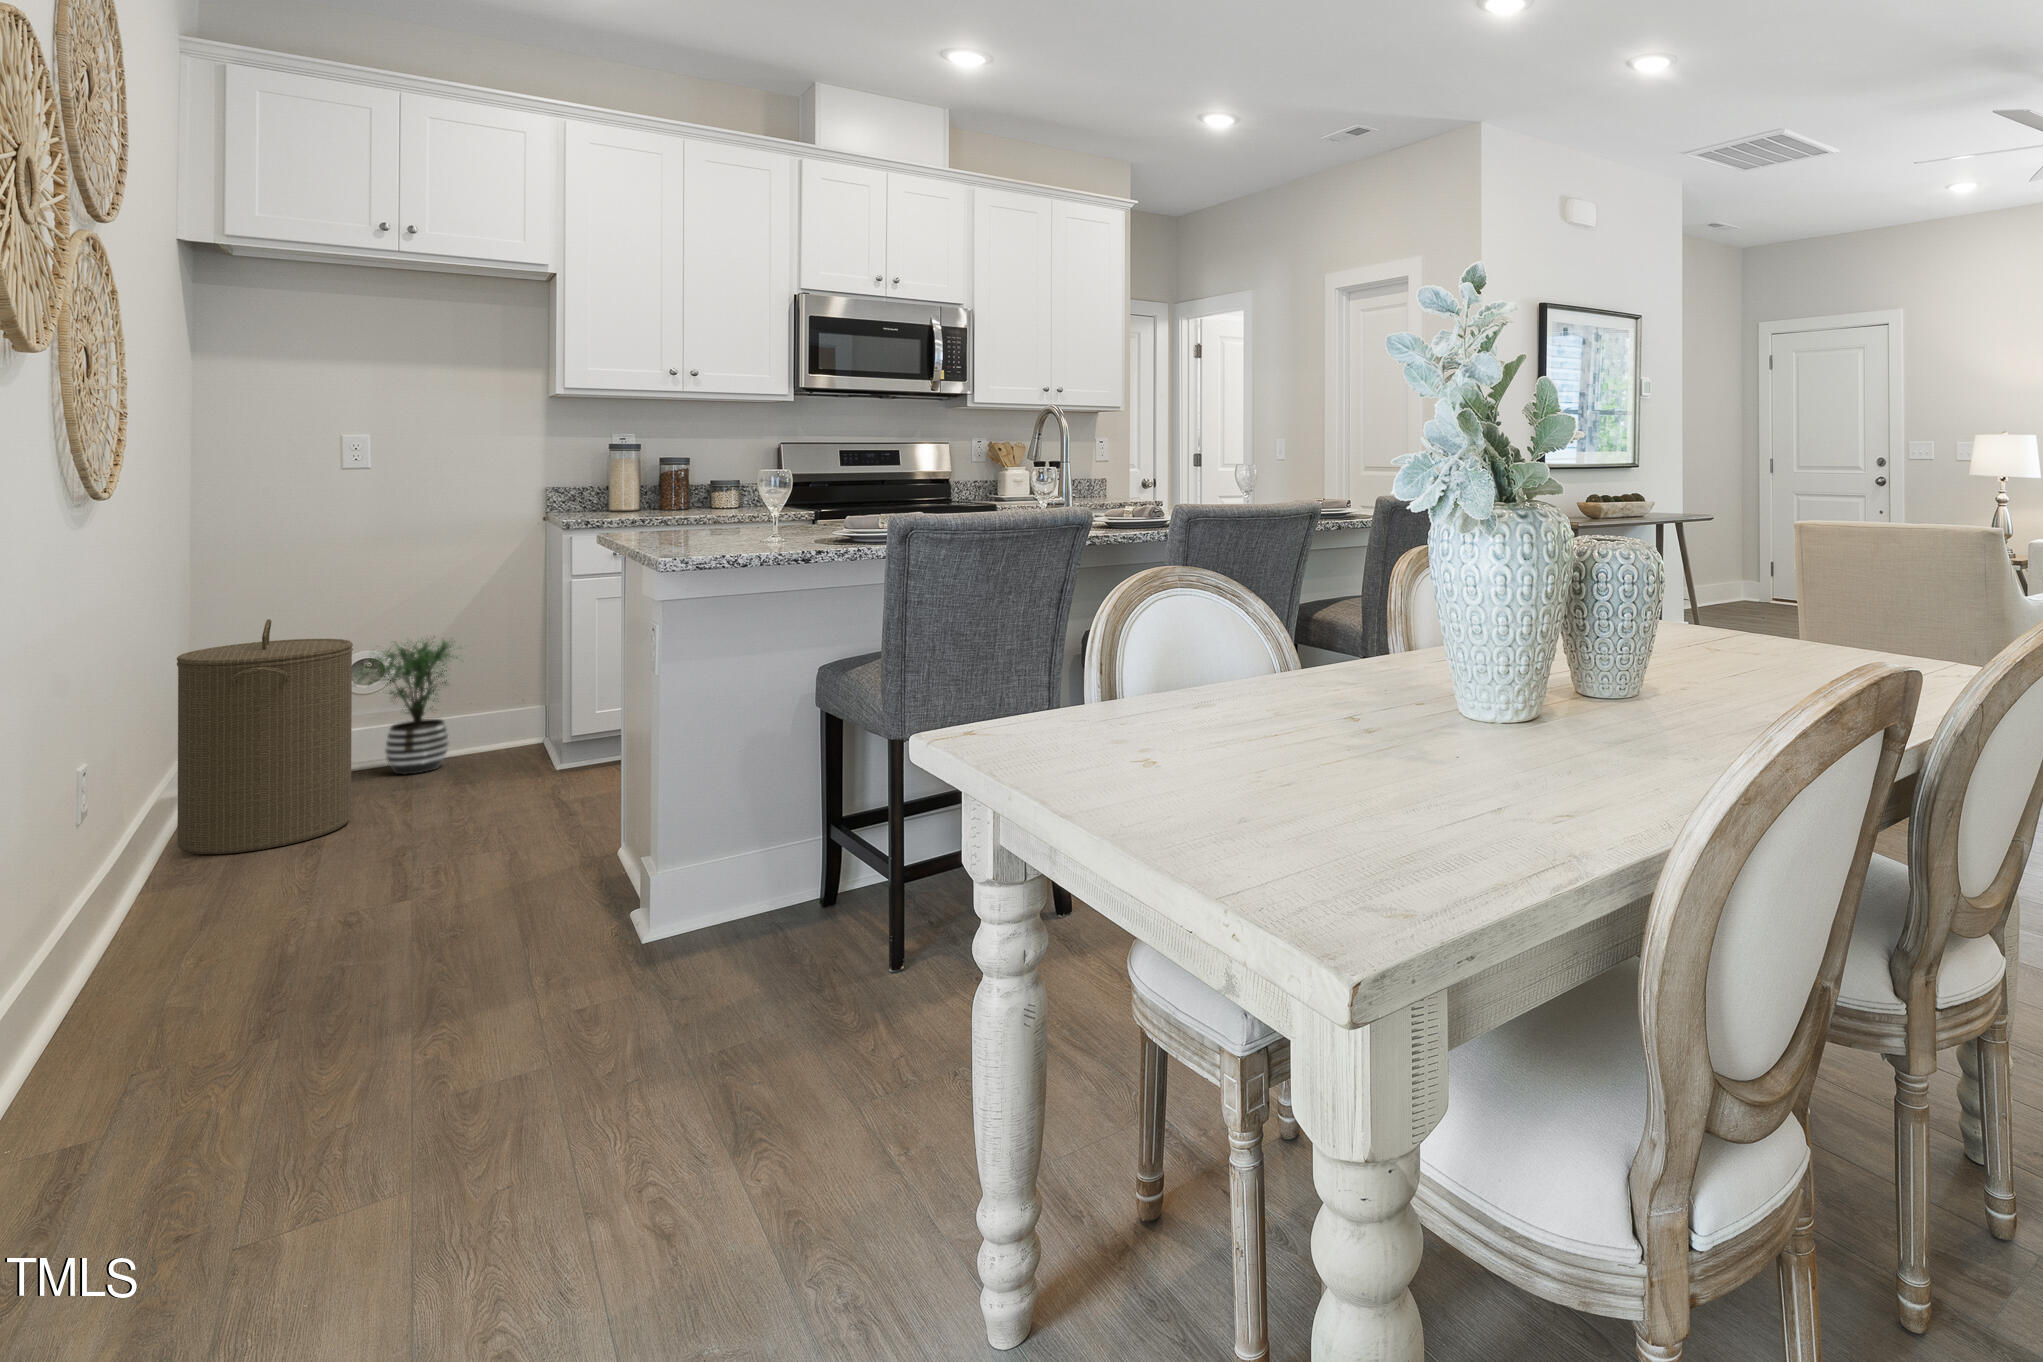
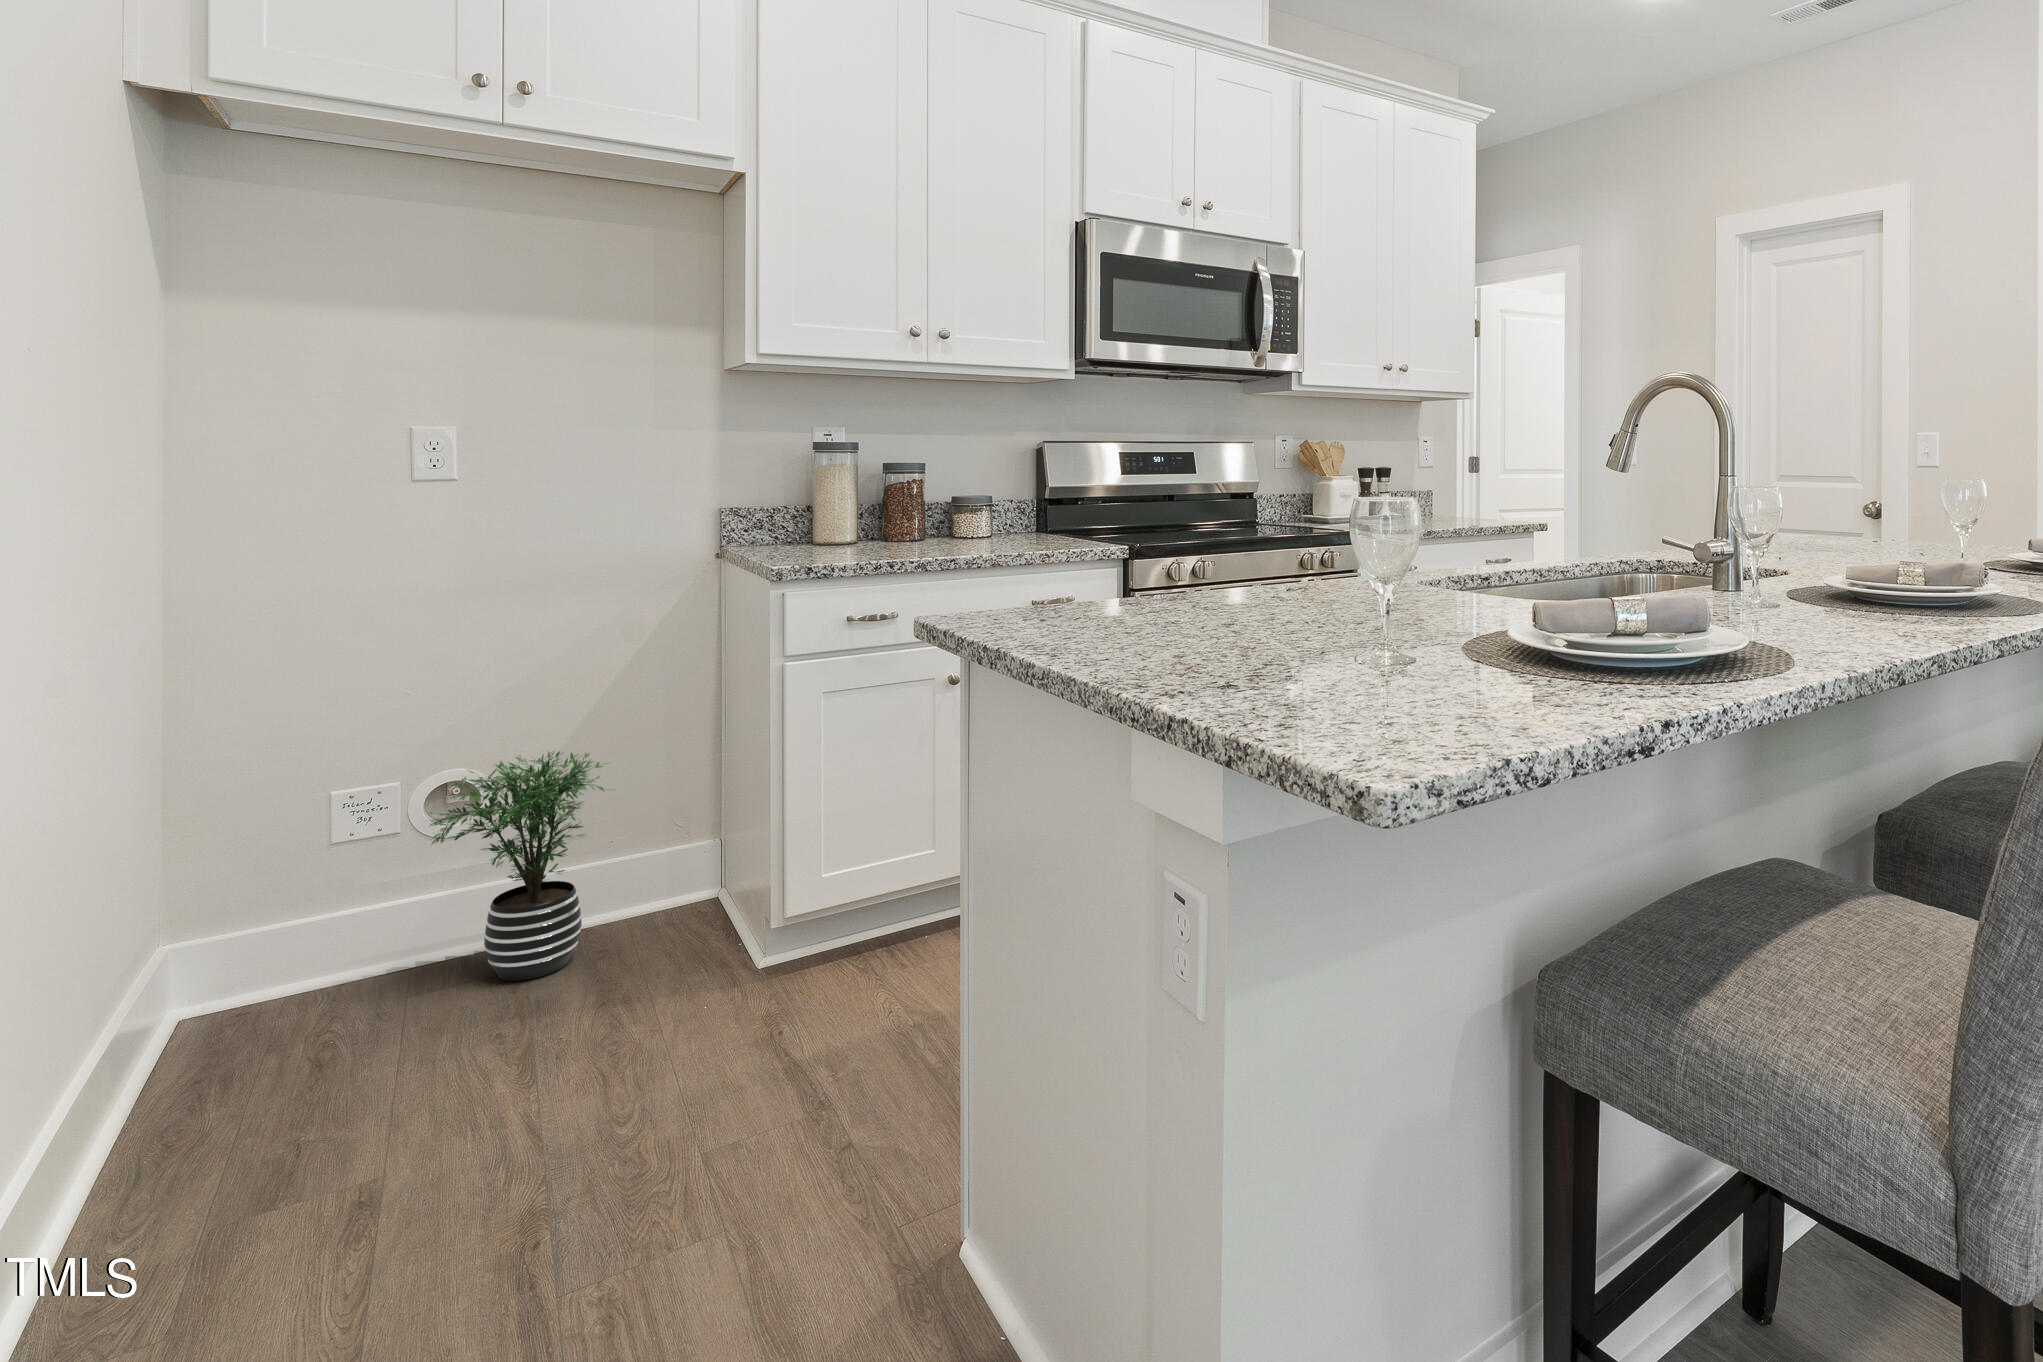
laundry hamper: present [177,619,353,854] -> none [88,779,423,1255]

